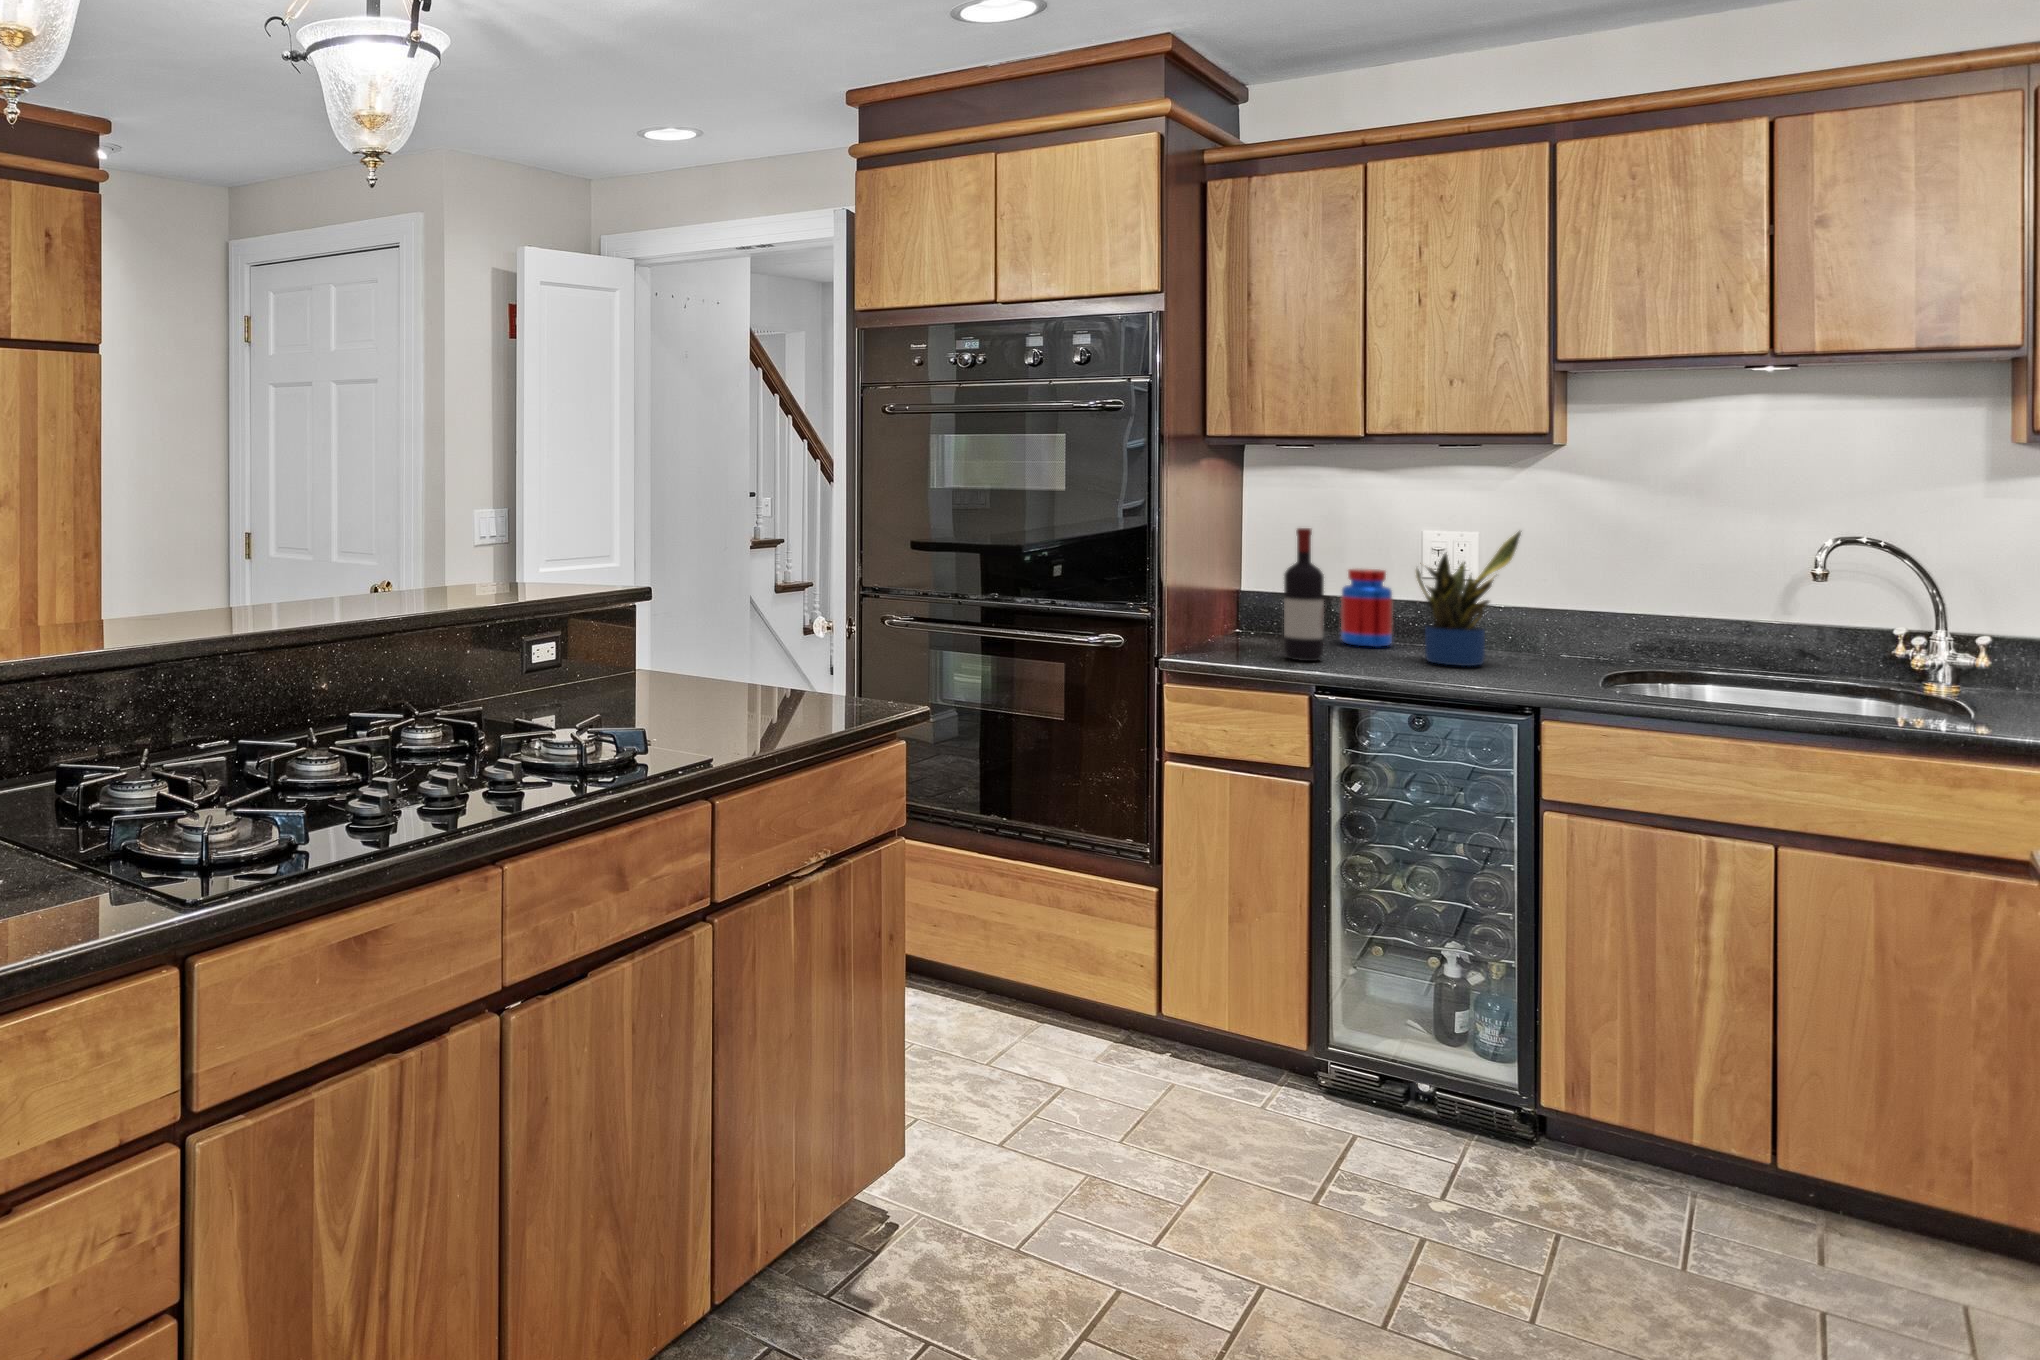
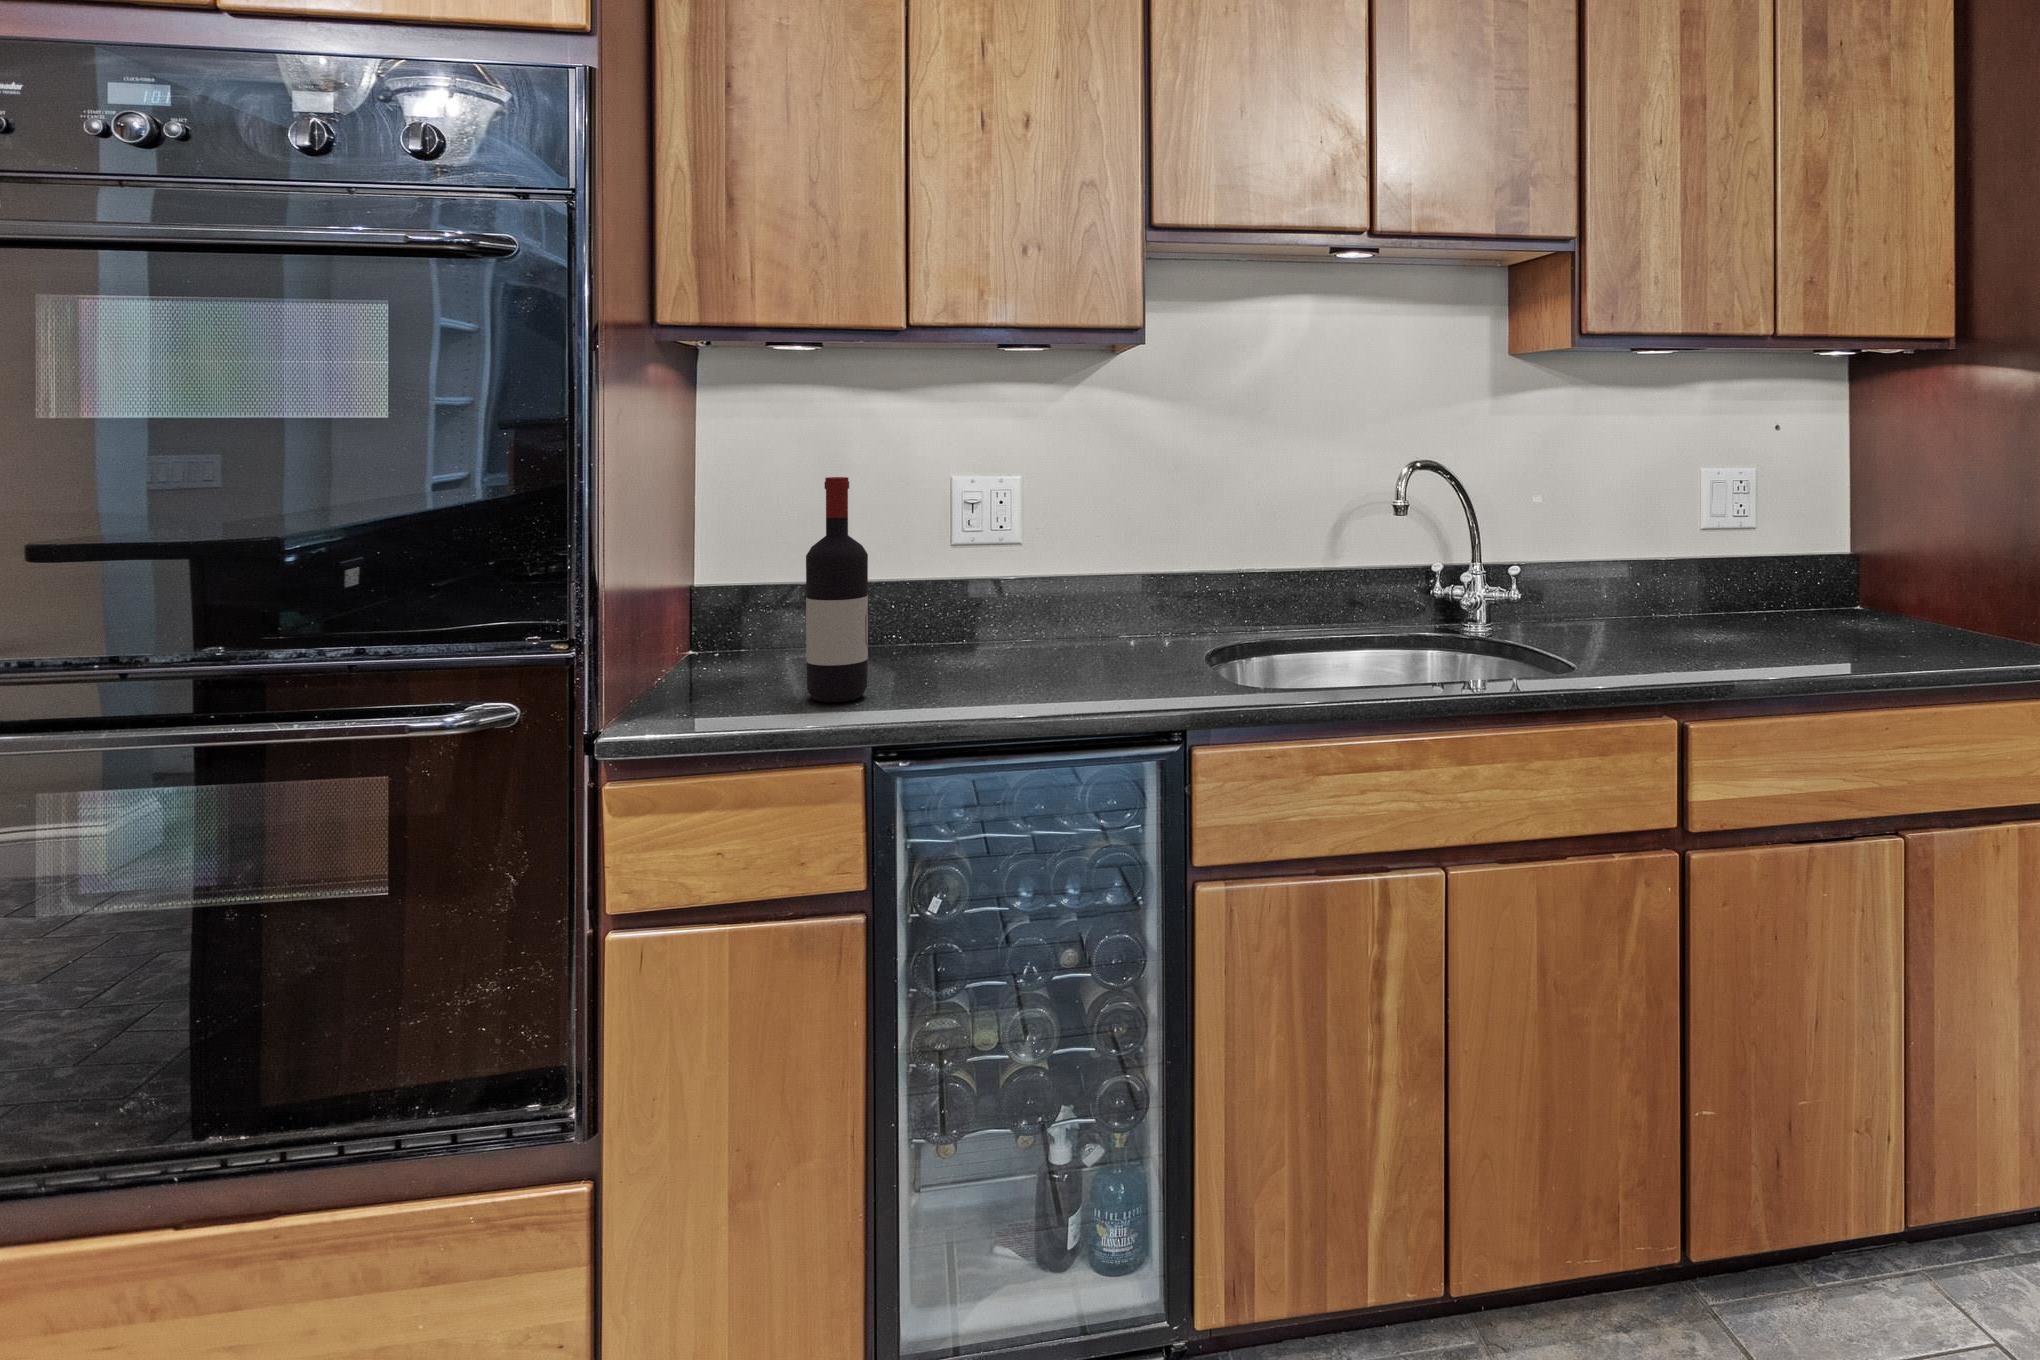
potted plant: present [1416,532,1521,666] -> none [981,466,1109,674]
jar: present [1341,568,1392,647] -> none [866,532,936,653]

